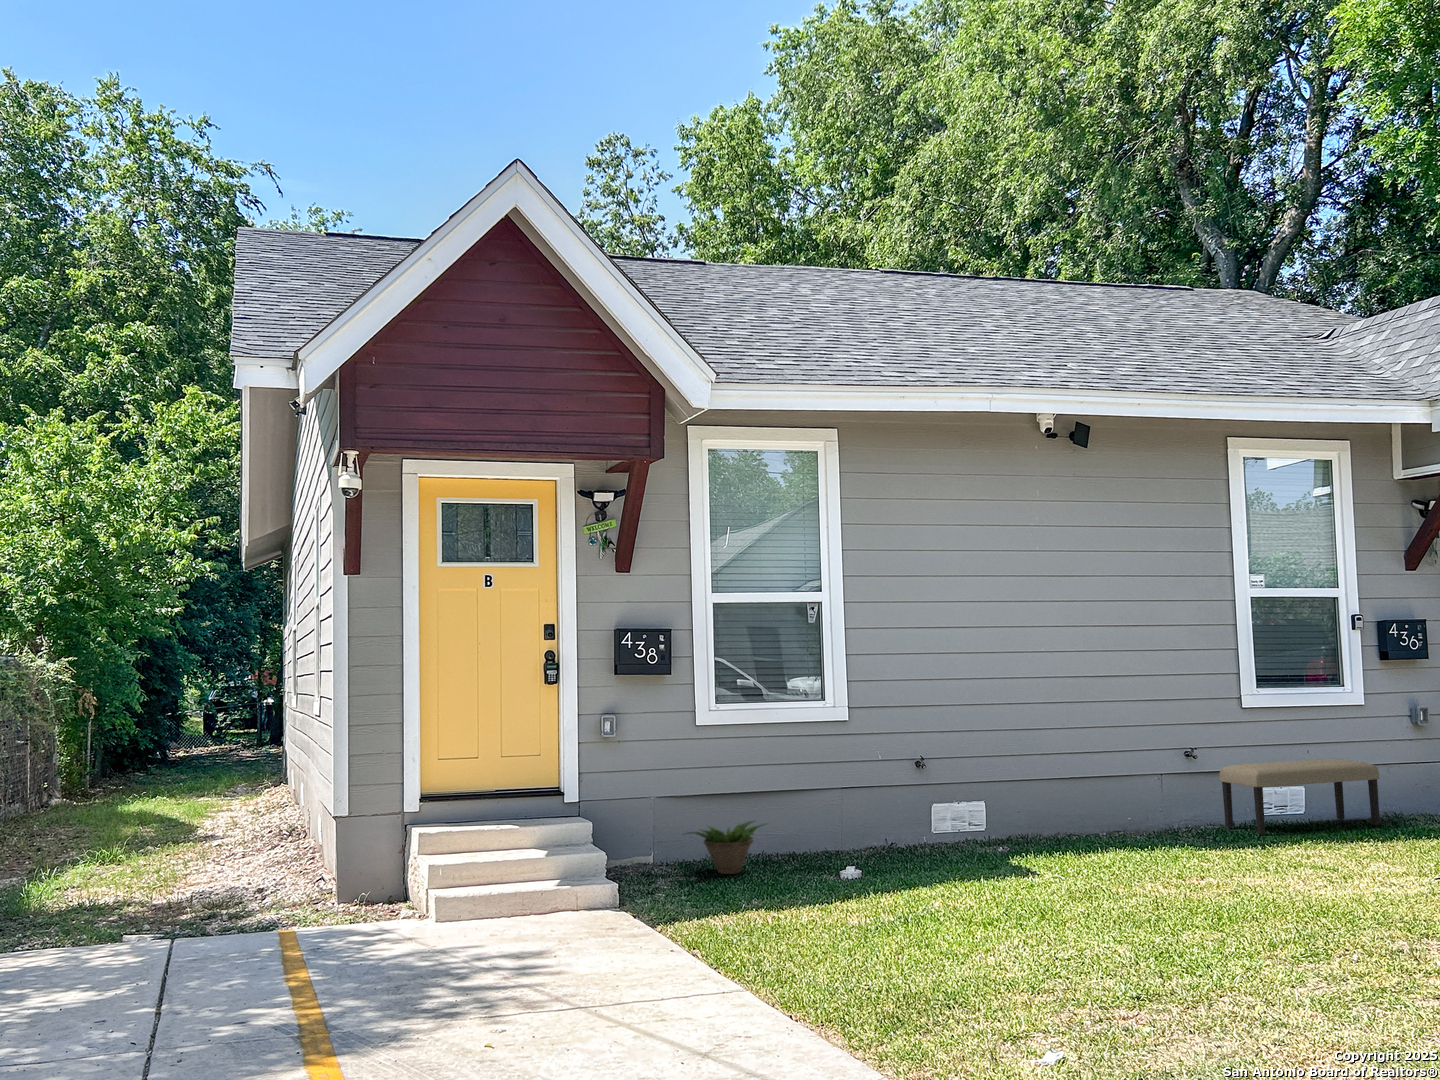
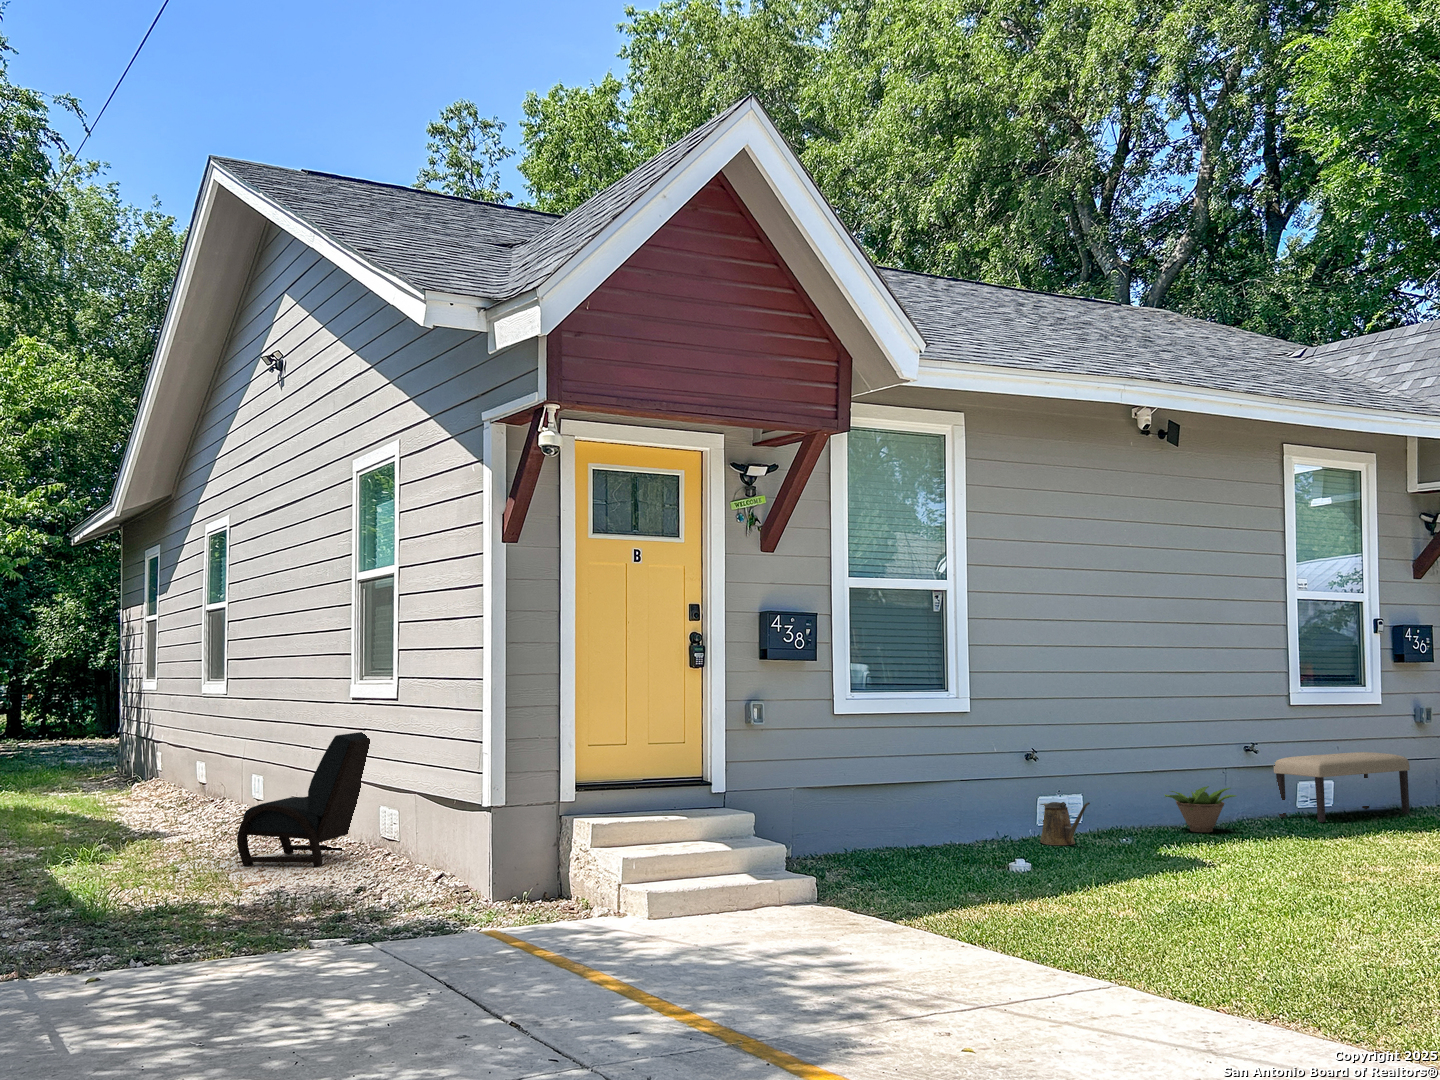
lounge chair: none [197,741,328,863] -> present [237,732,370,867]
watering can: none [925,812,961,856] -> present [1040,802,1090,845]
decorative plant: present [689,821,765,874] -> present [1165,786,1236,832]

